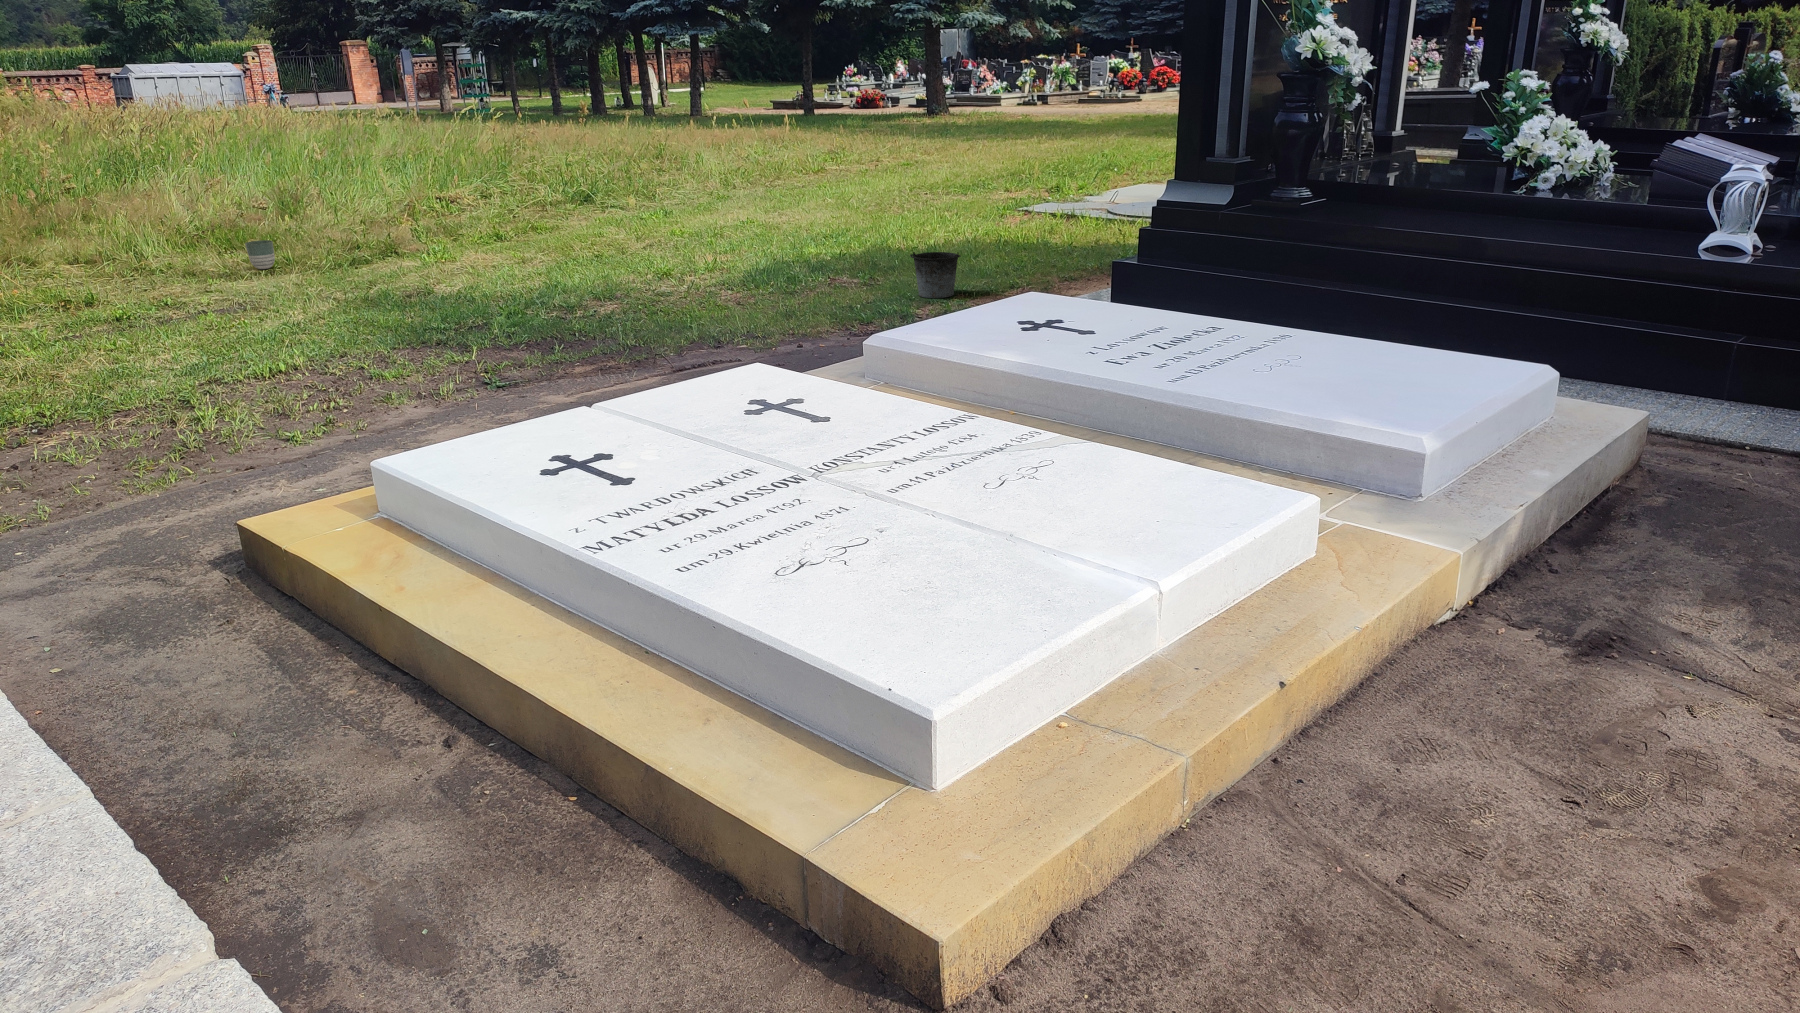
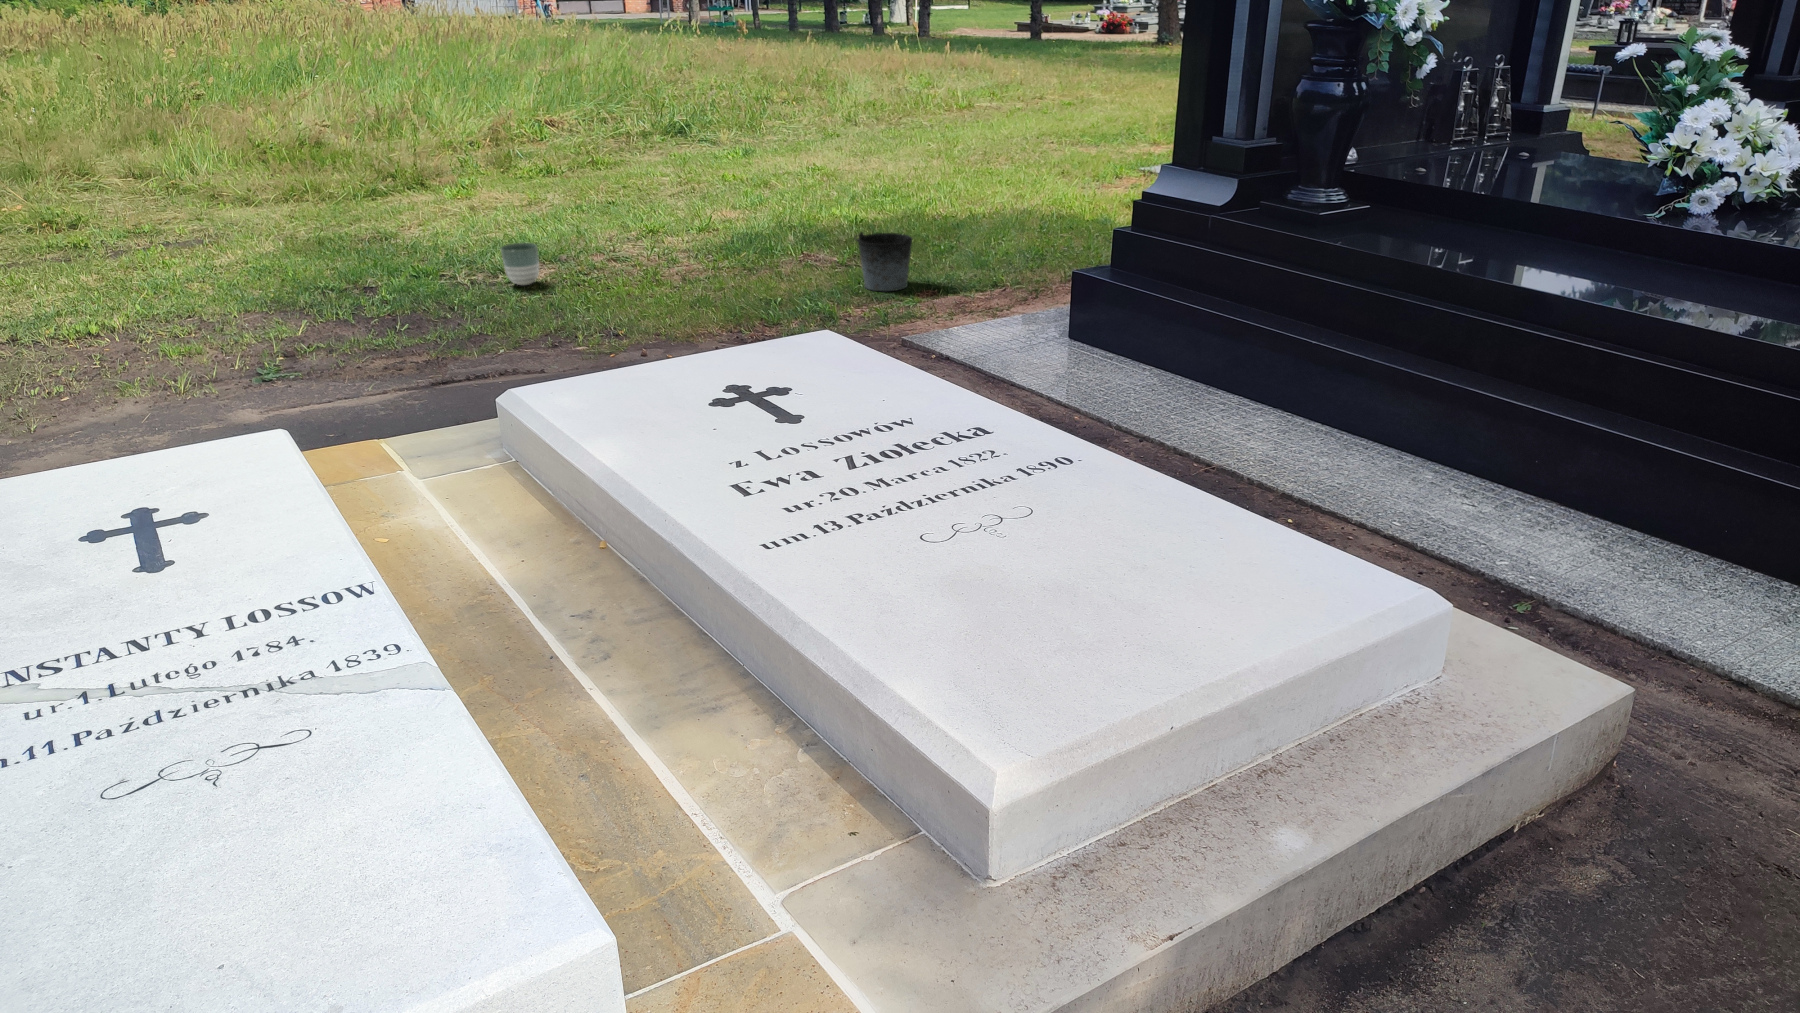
planter: present [245,240,275,269] -> present [501,243,539,285]

